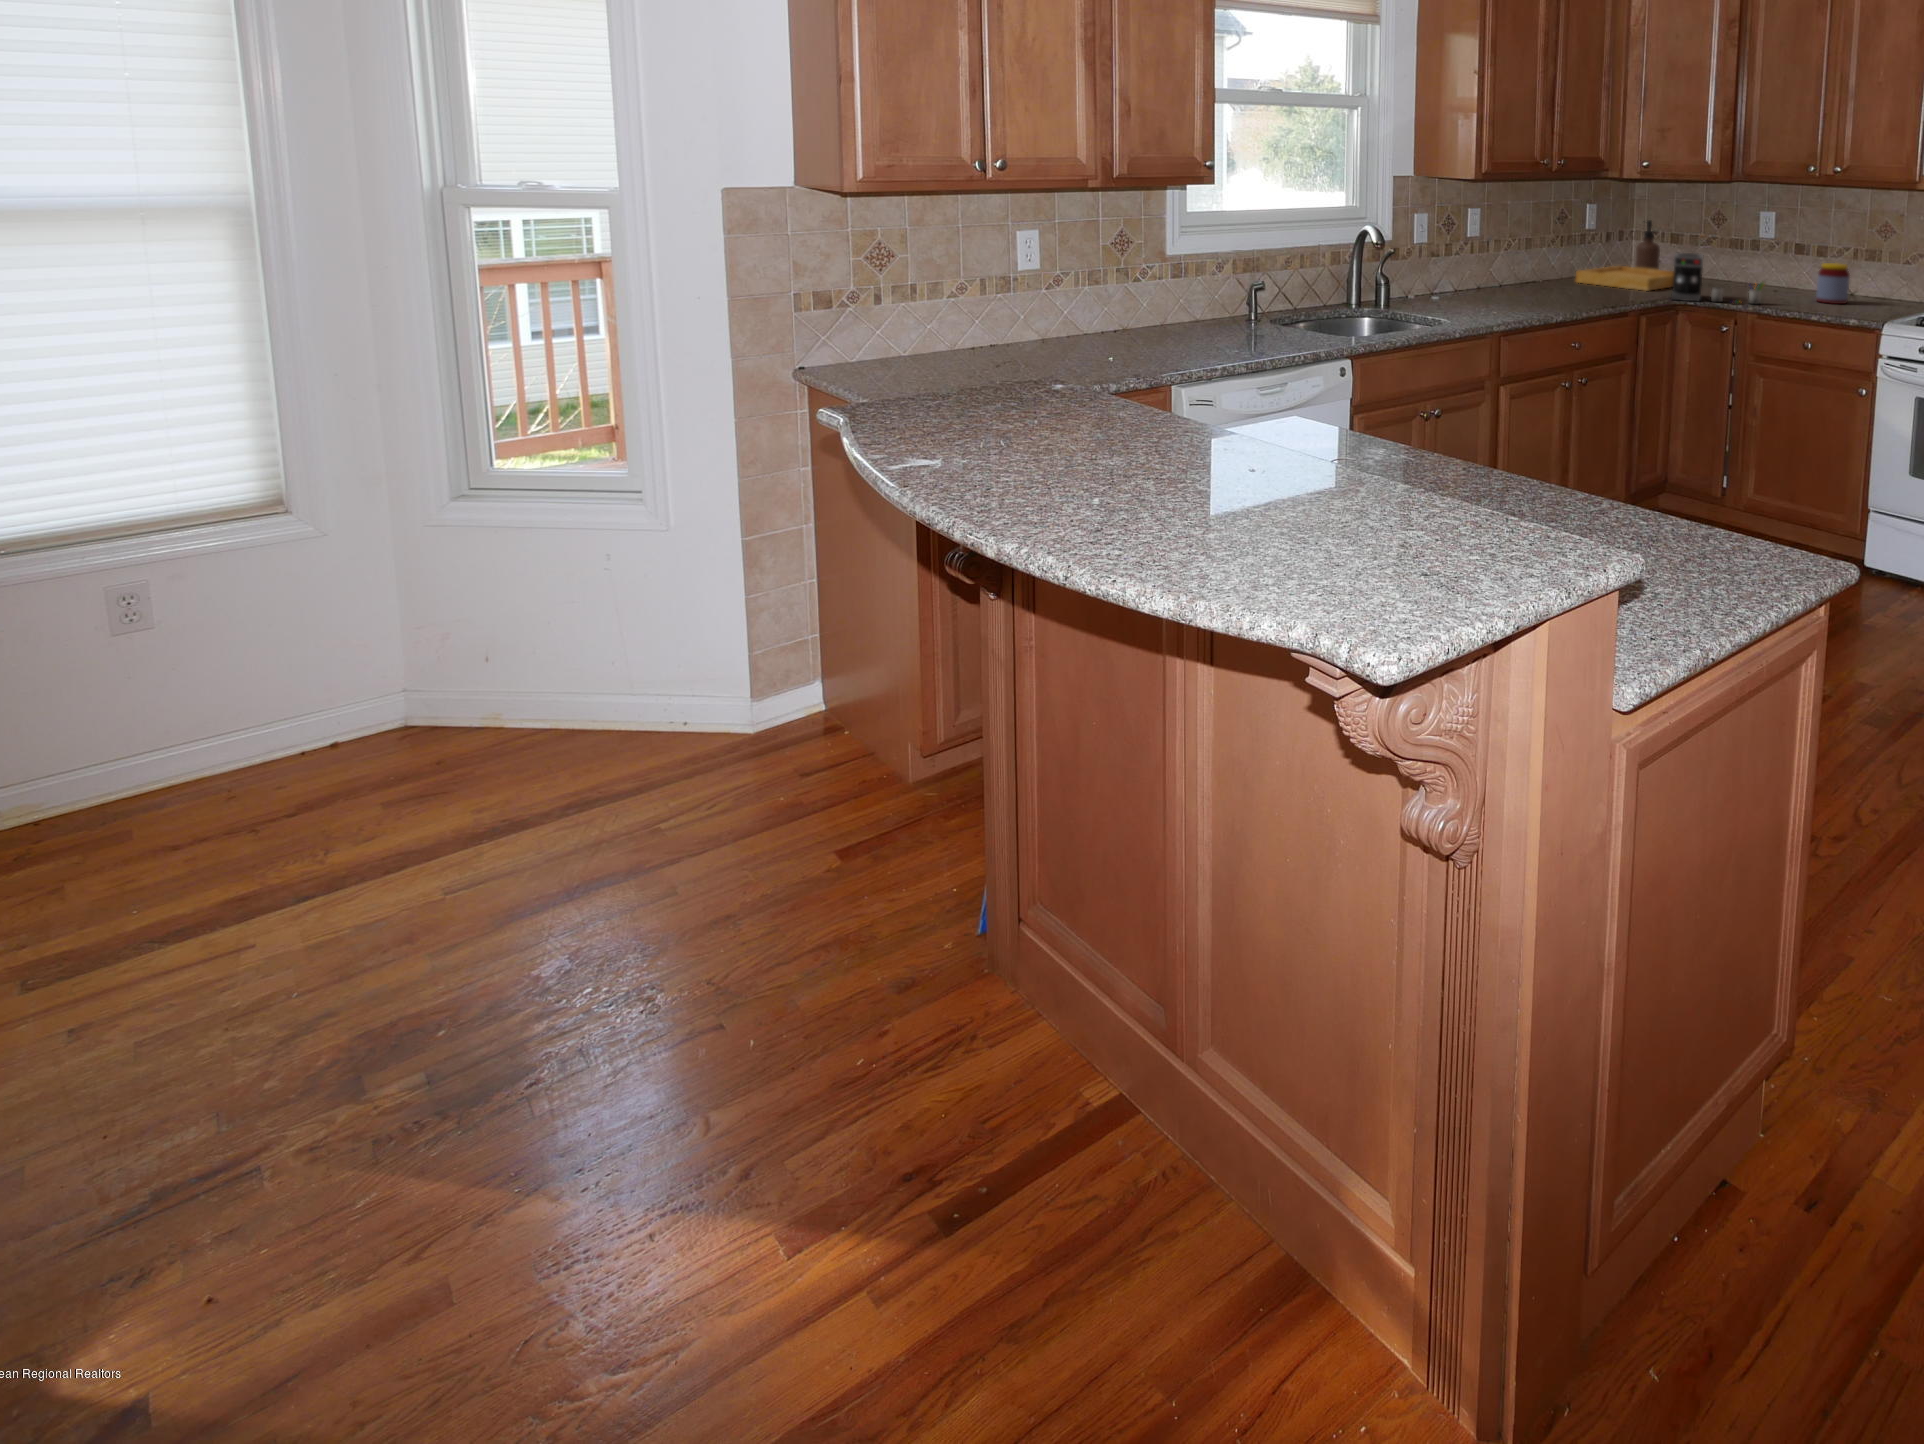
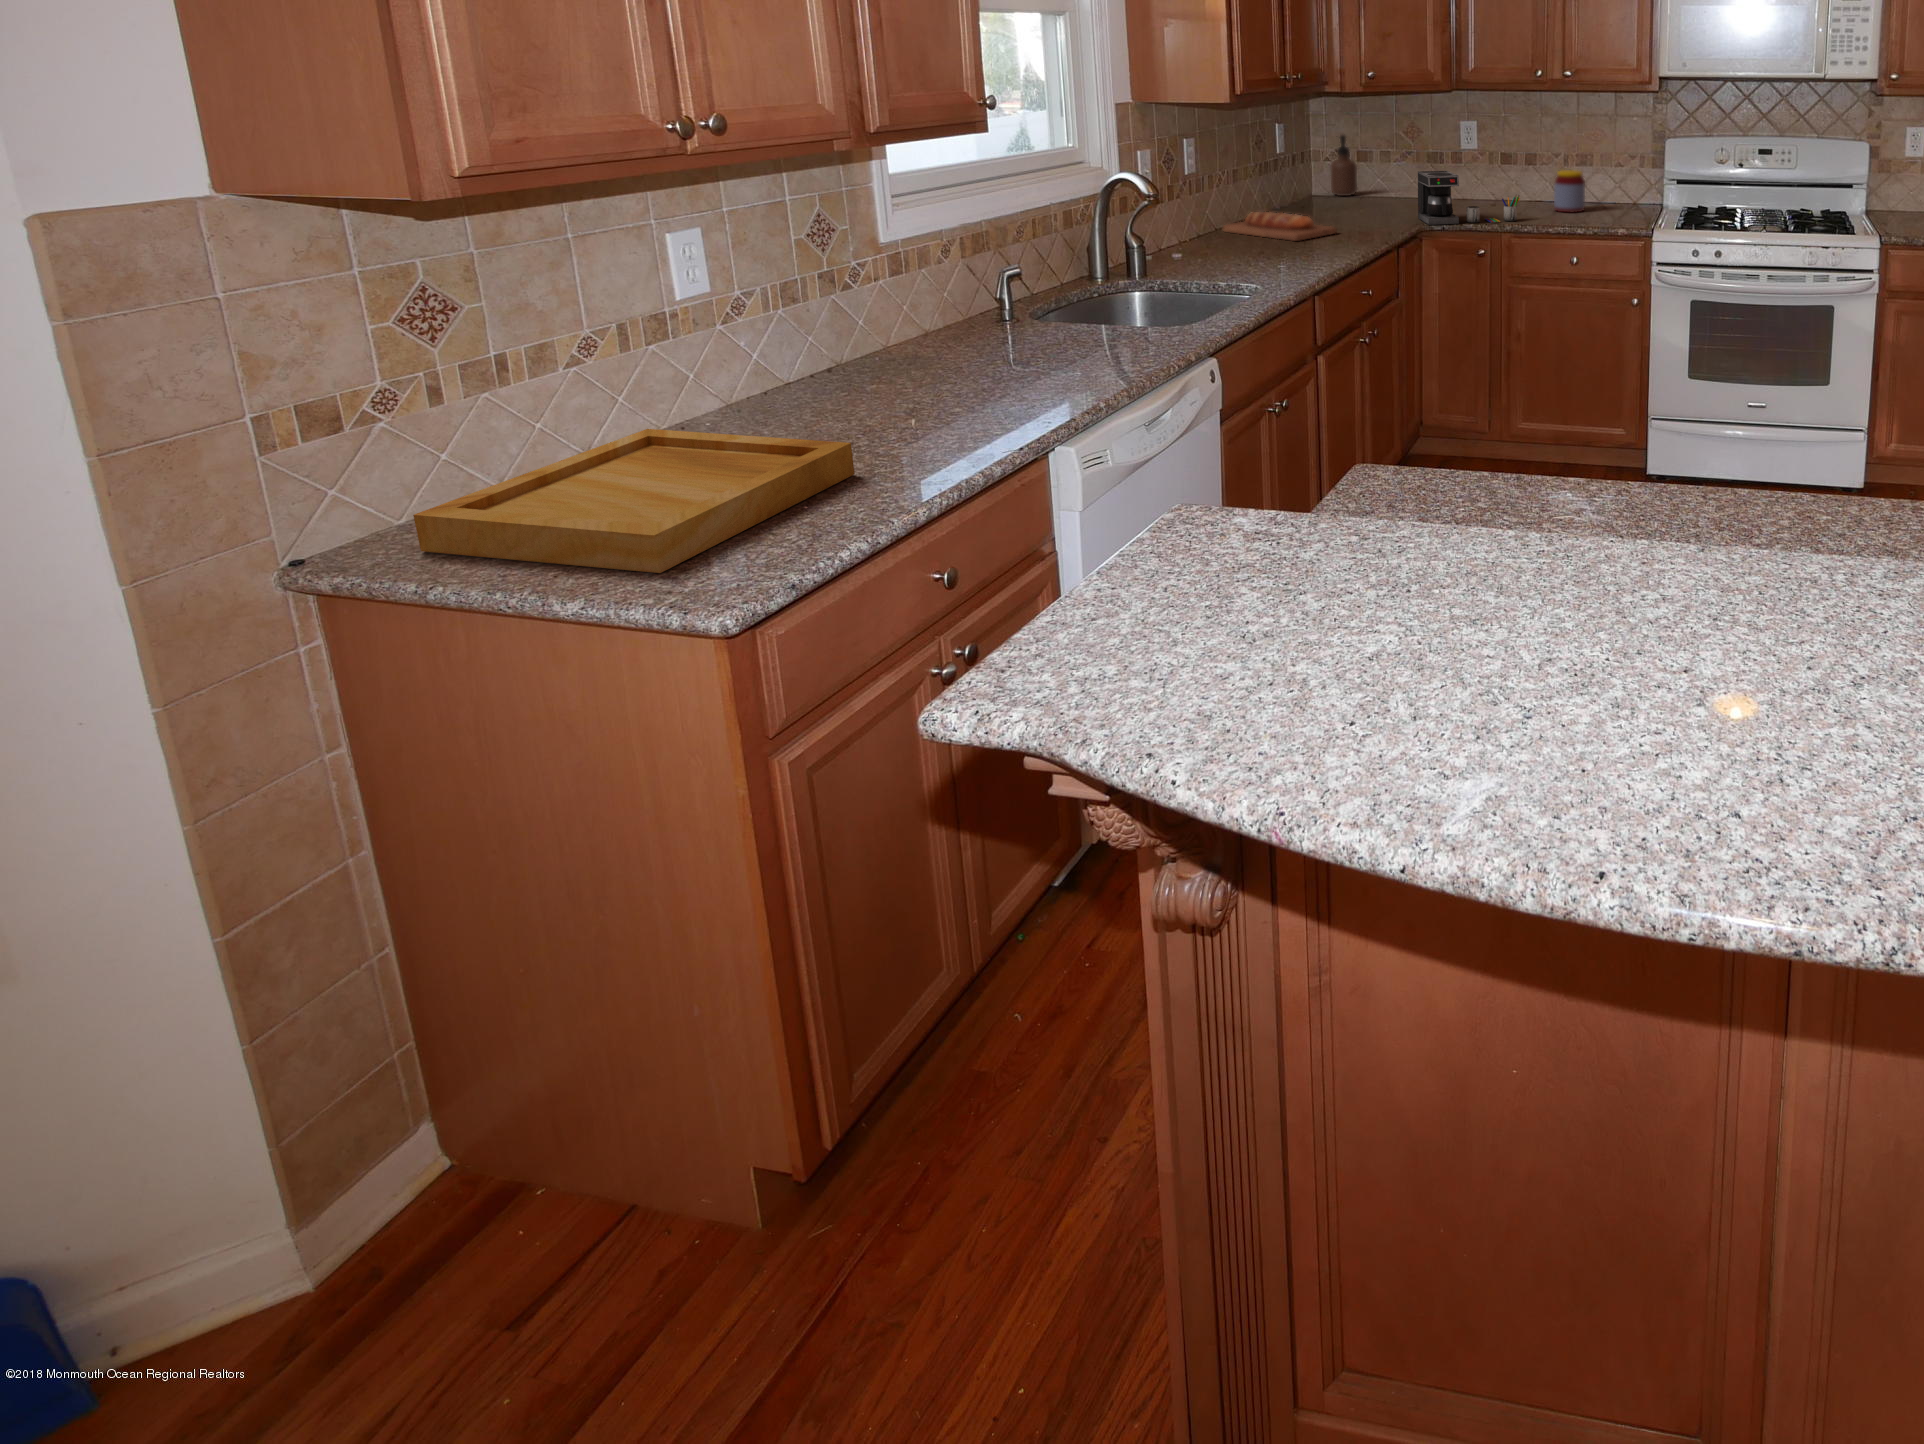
tray: present [1576,266,1674,291] -> present [413,429,855,573]
bread loaf: none [1494,275,1580,299] -> present [1223,212,1337,241]

